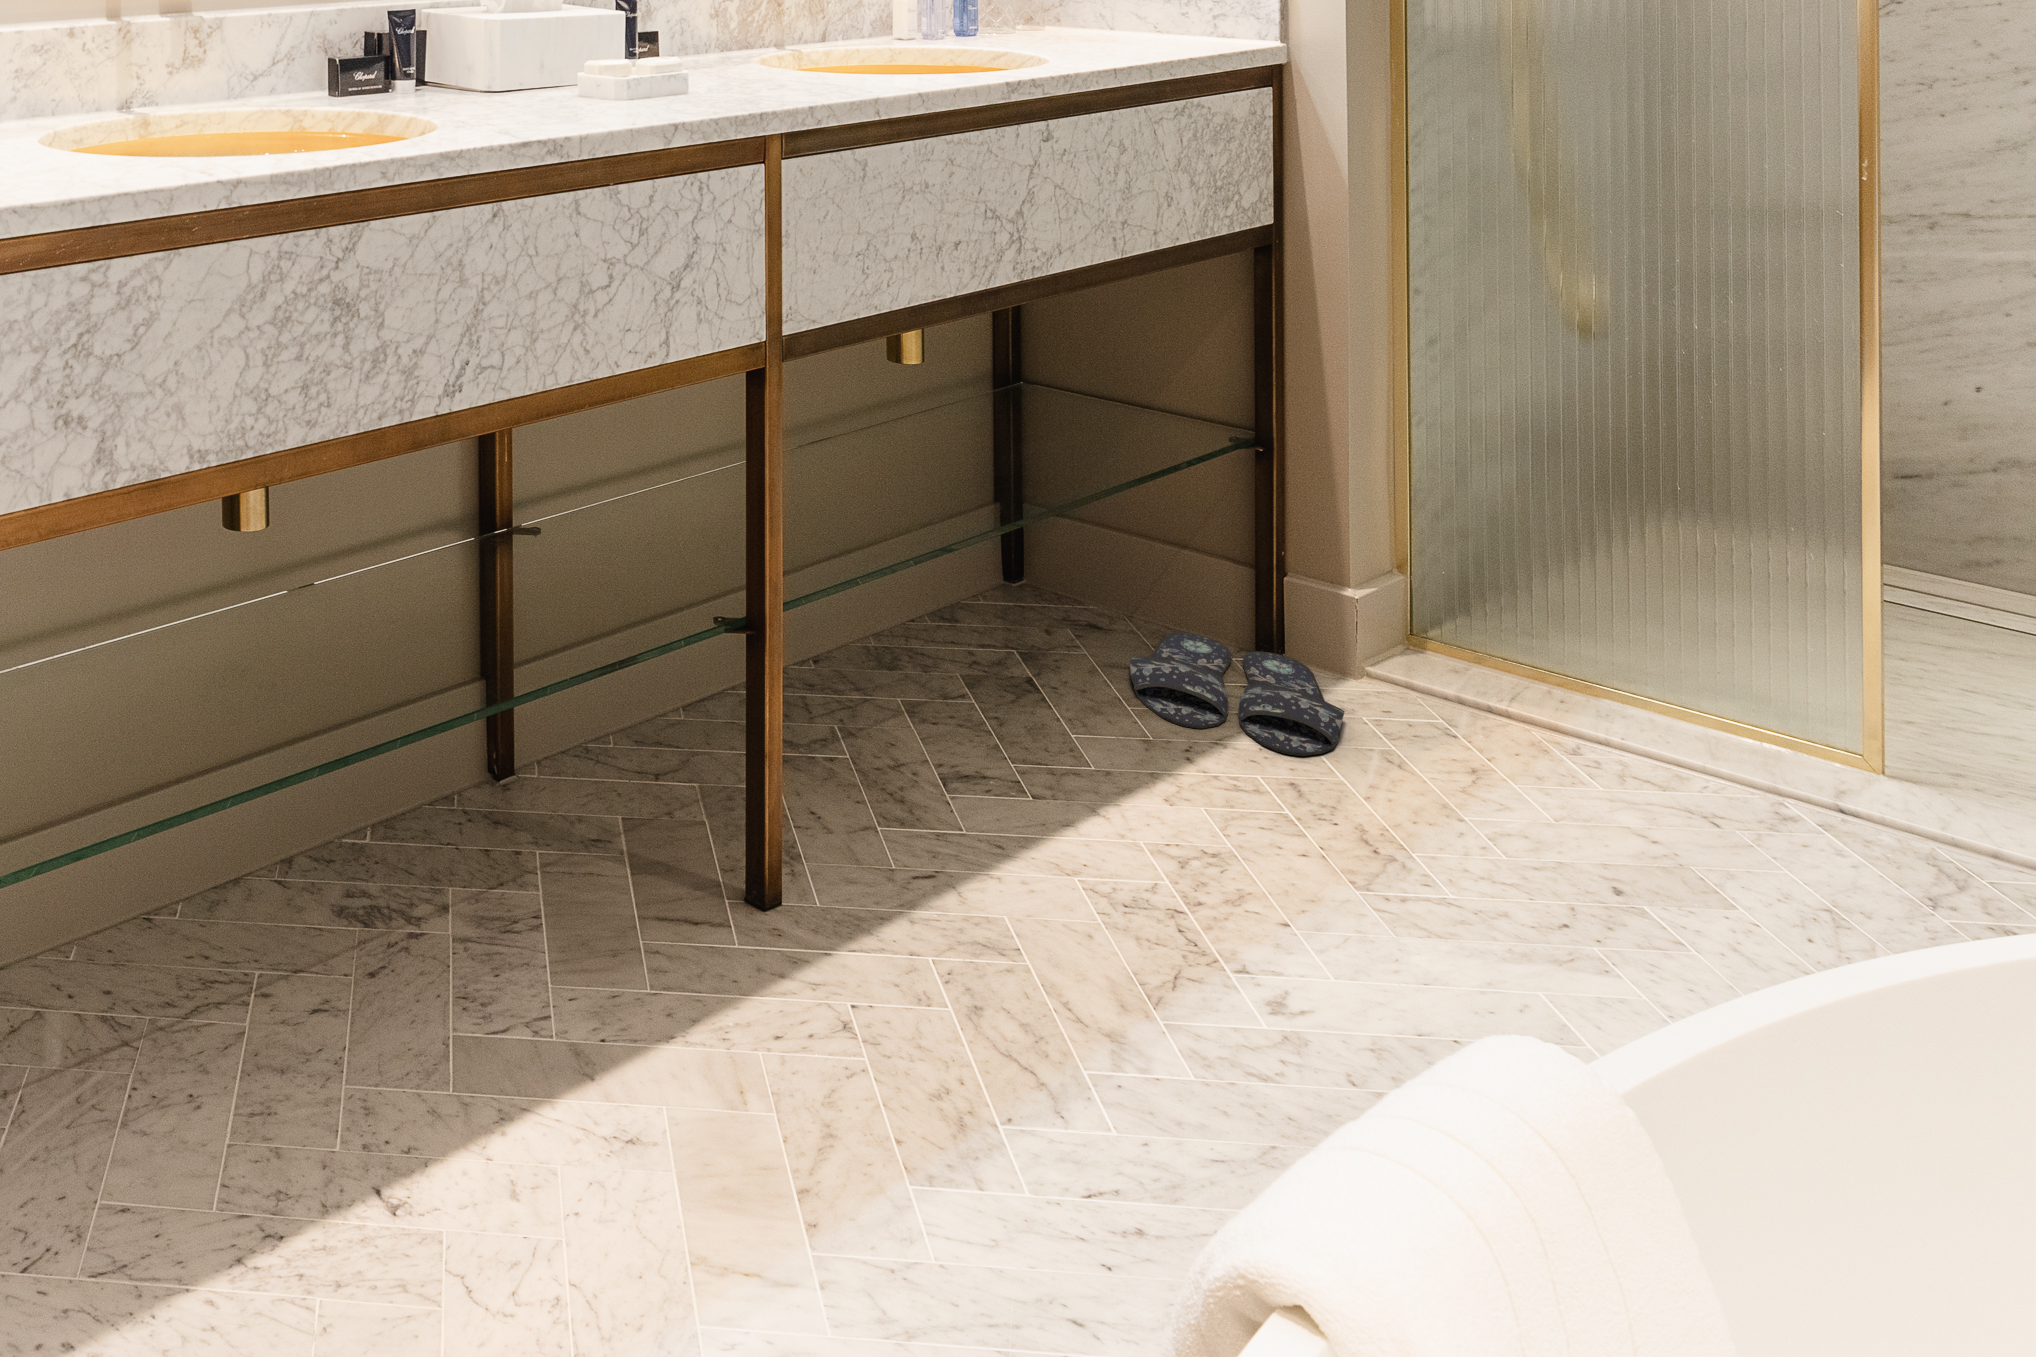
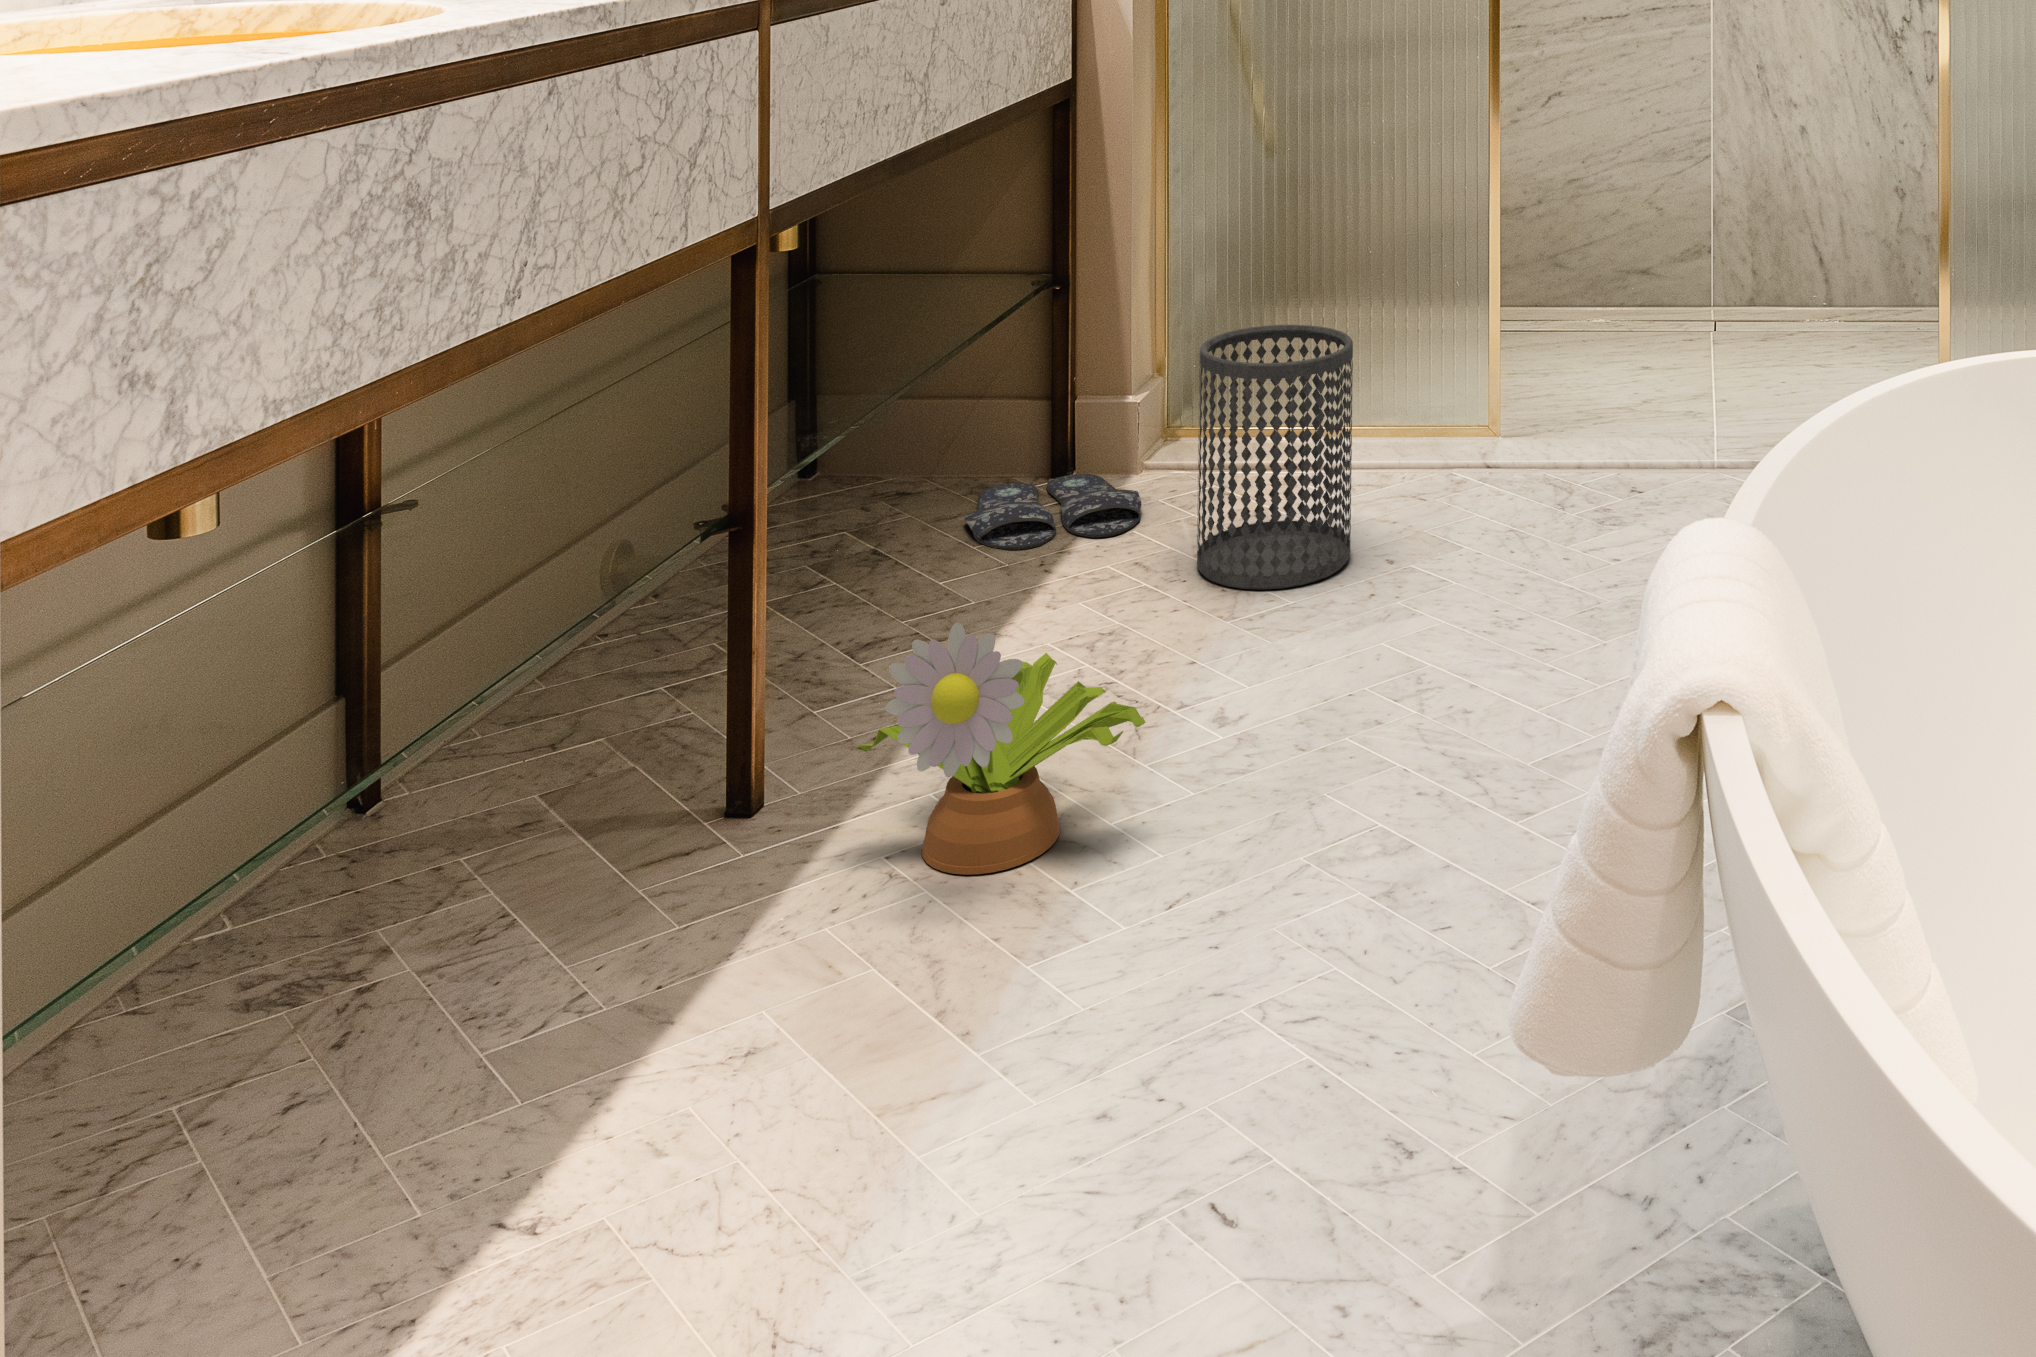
wastebasket: none [1372,578,1608,952] -> present [1197,325,1353,590]
decorative plant: none [823,824,1125,1126] -> present [856,622,1146,875]

